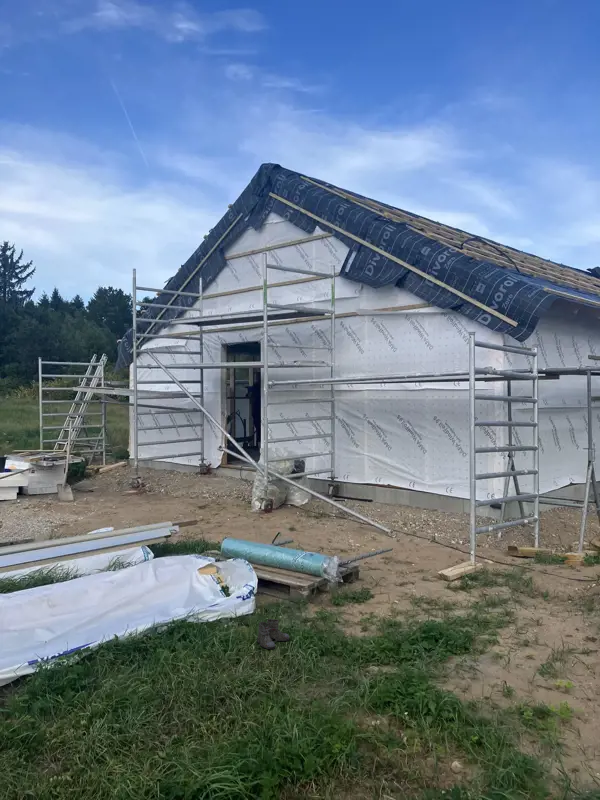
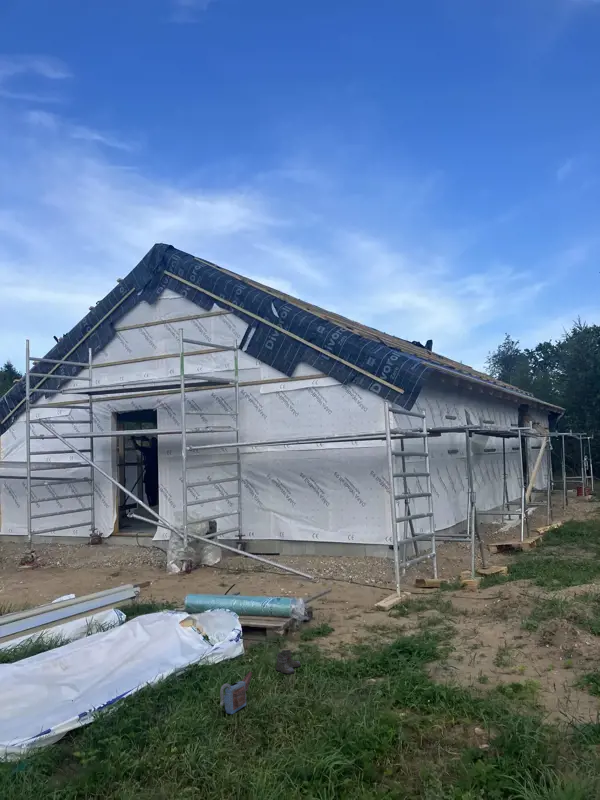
watering can: none [143,644,200,694] -> present [220,672,252,714]

